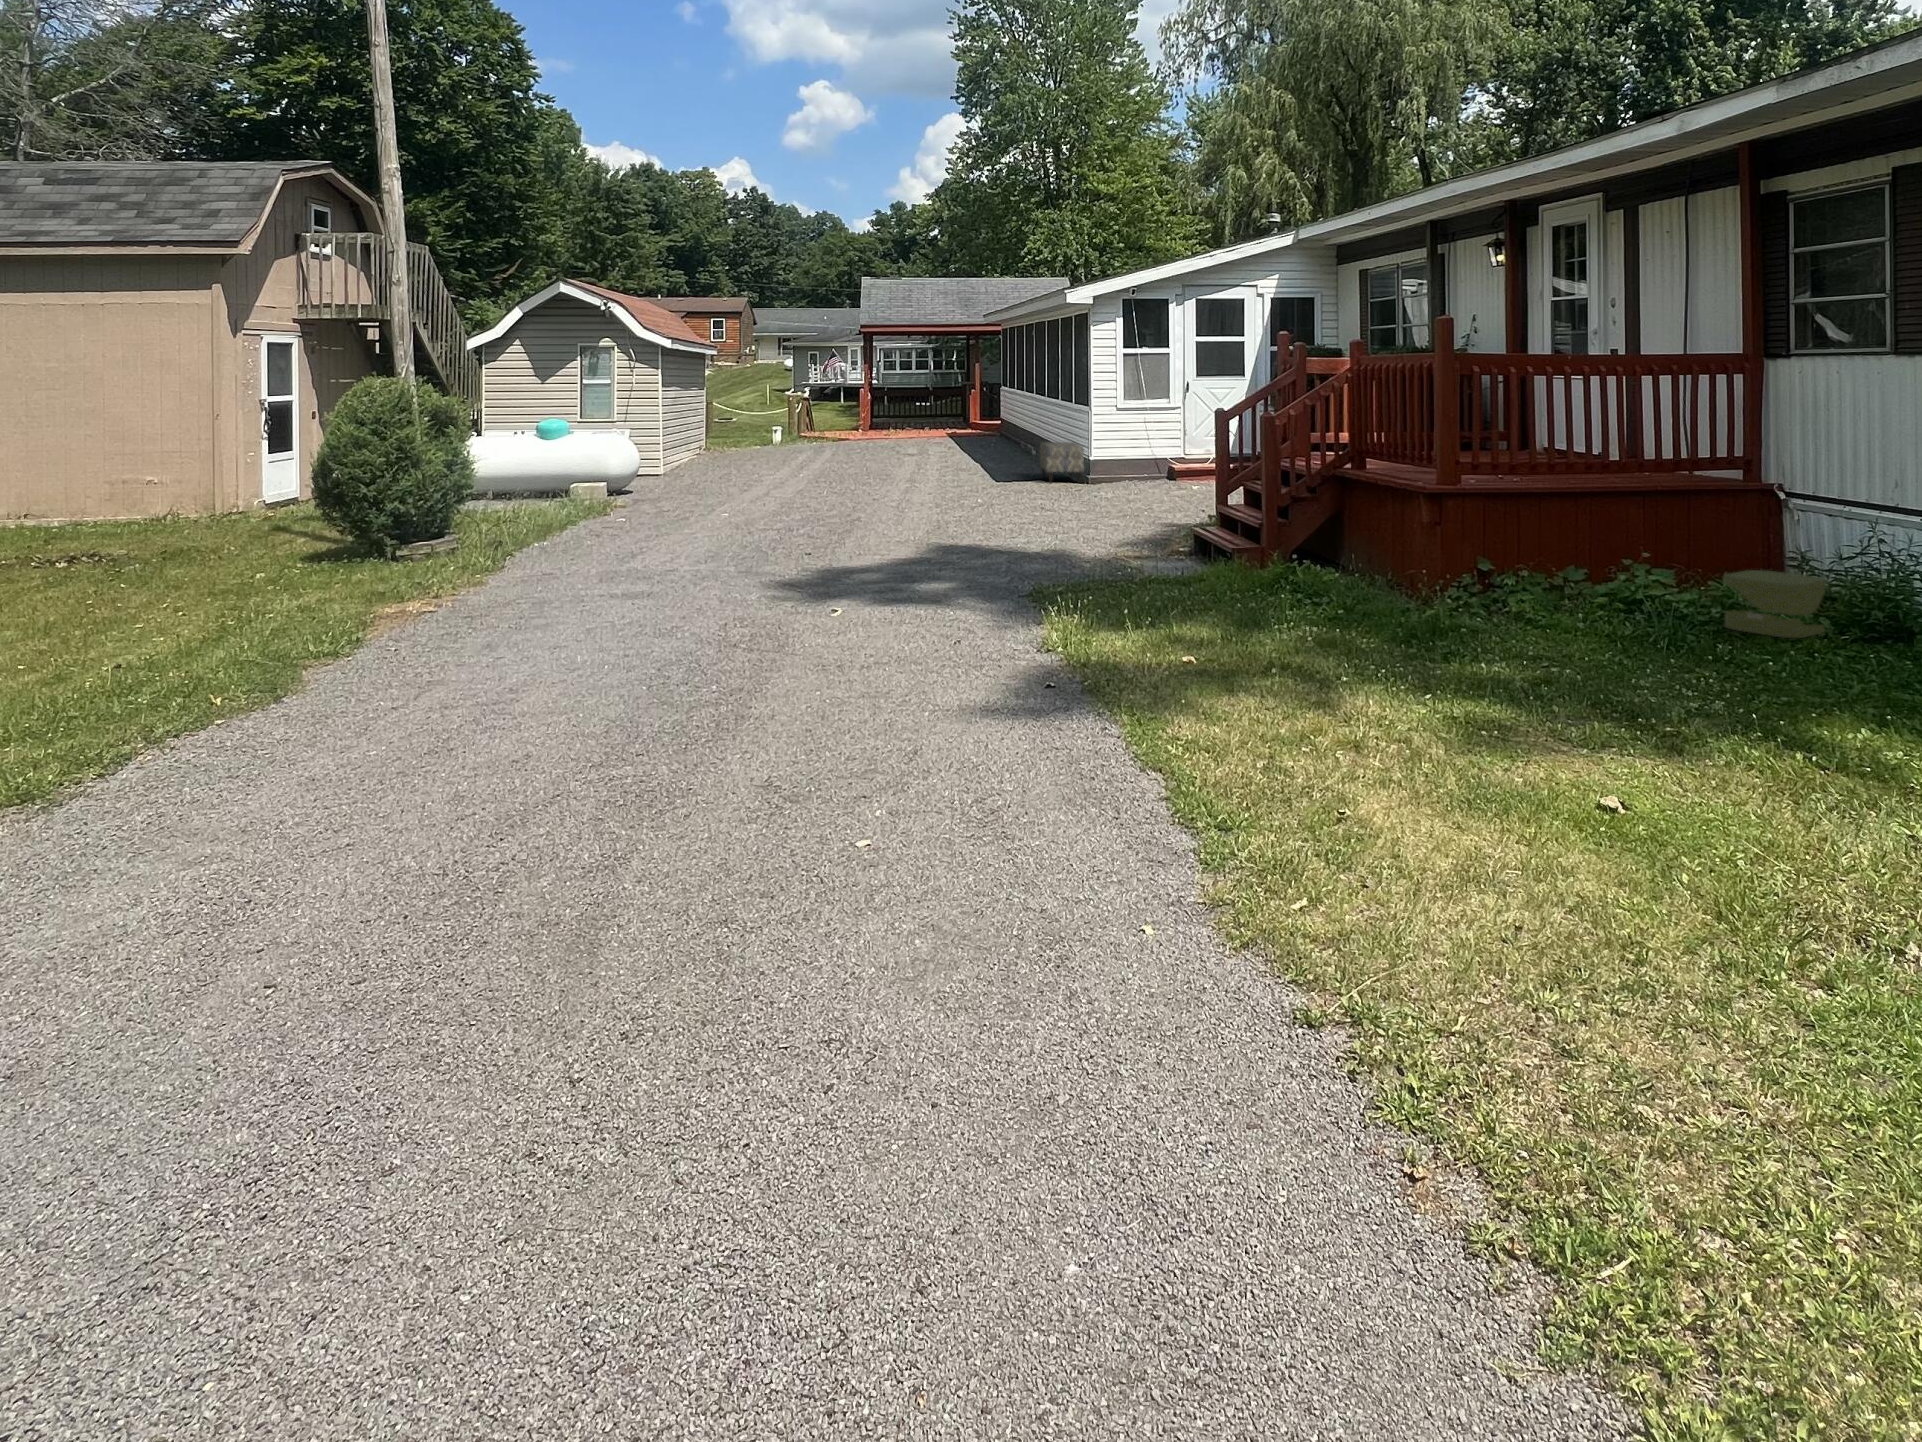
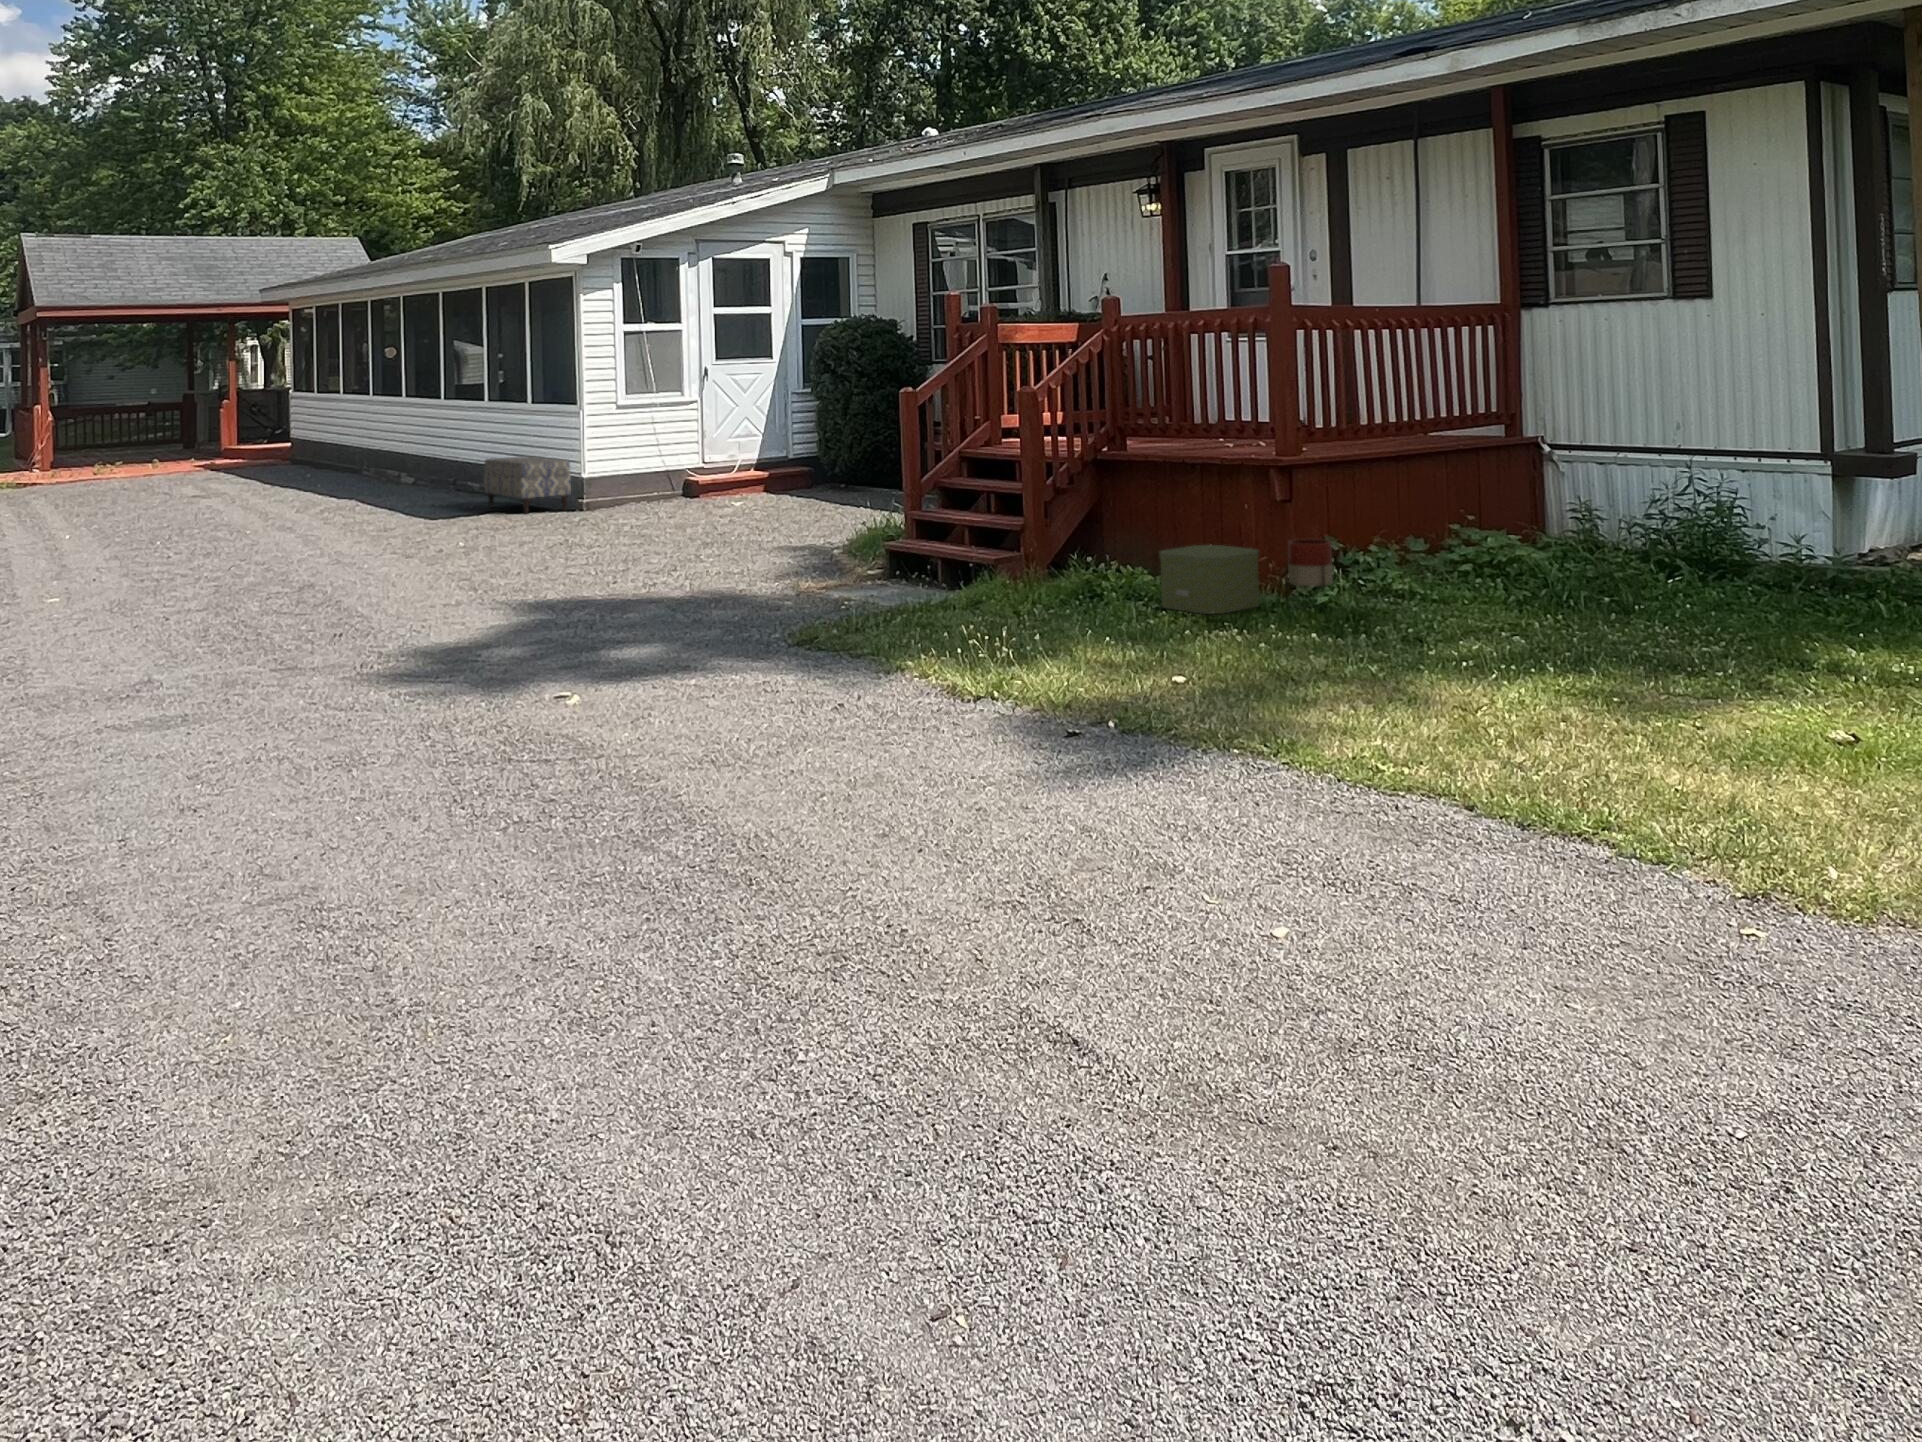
planter: none [1321,539,1357,598] -> present [1286,539,1333,604]
storage box: present [1724,570,1826,638] -> present [1159,545,1259,614]

